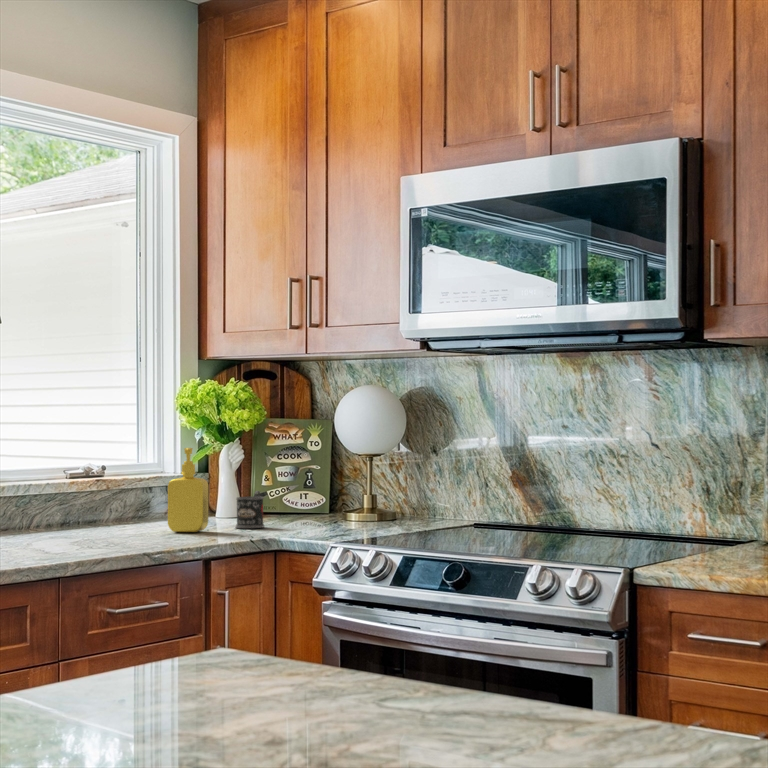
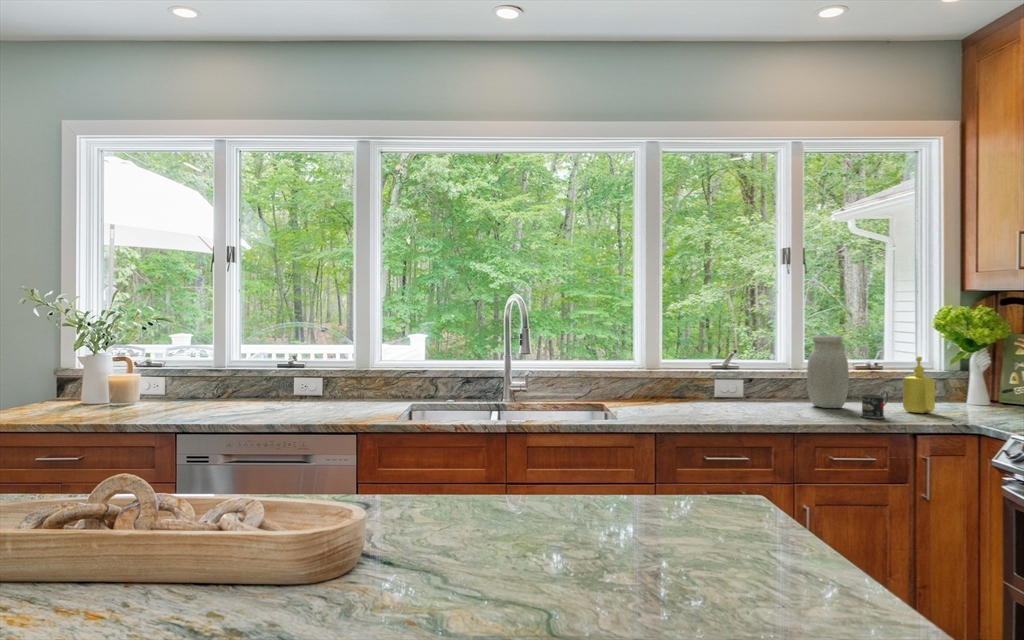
jar: none [29,417,95,537] -> present [807,335,849,408]
mug: present [236,491,264,528] -> present [861,391,888,419]

